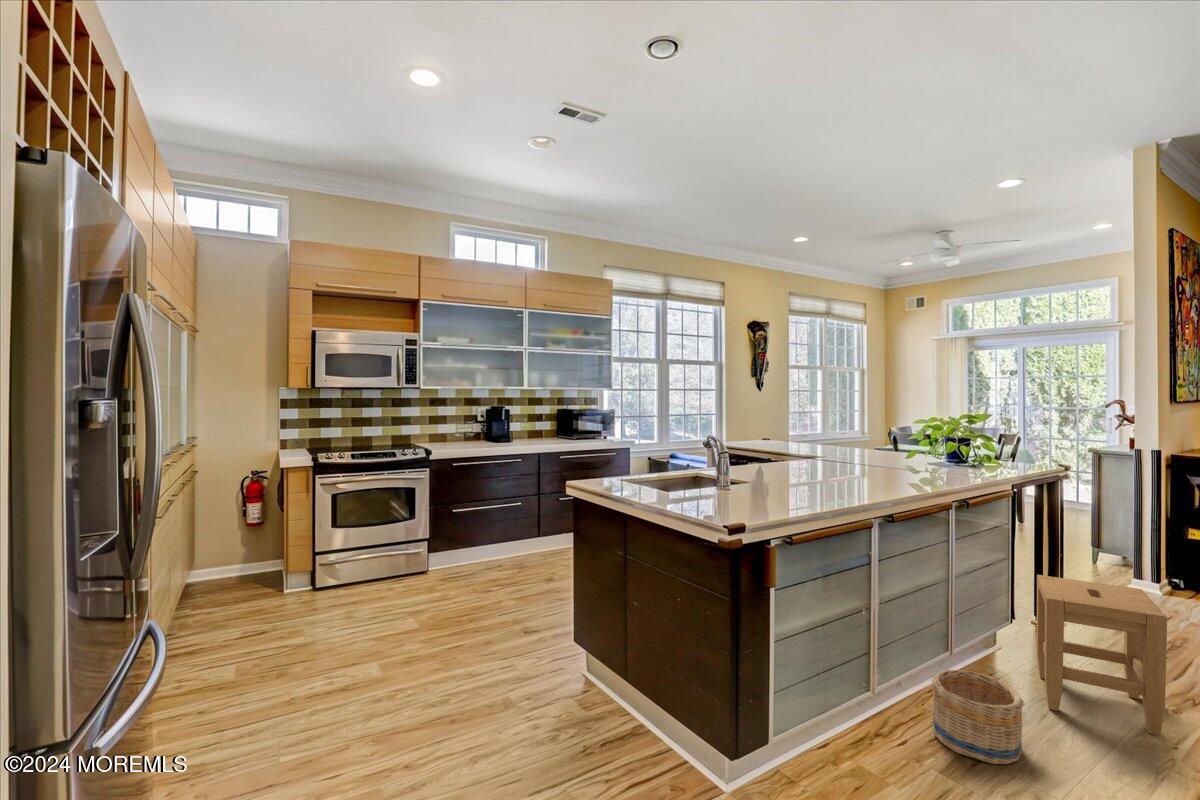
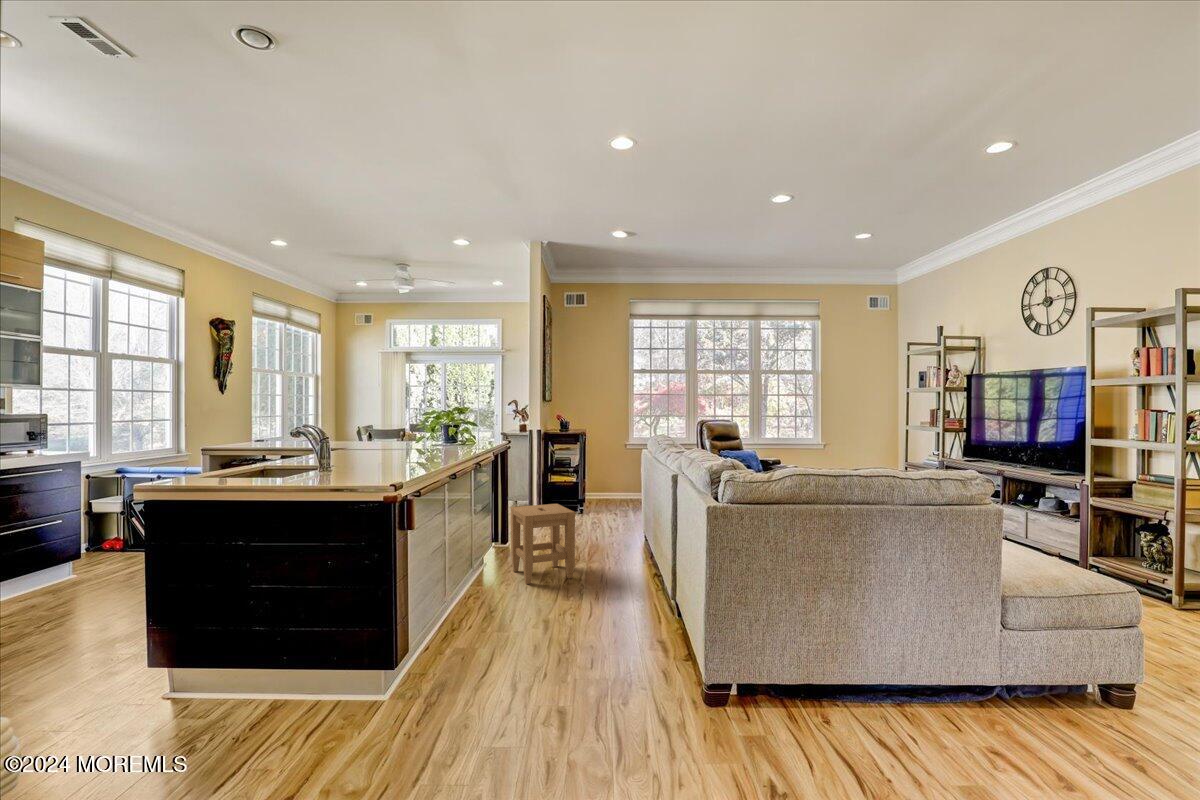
basket: present [932,670,1024,764] -> none [480,570,529,620]

